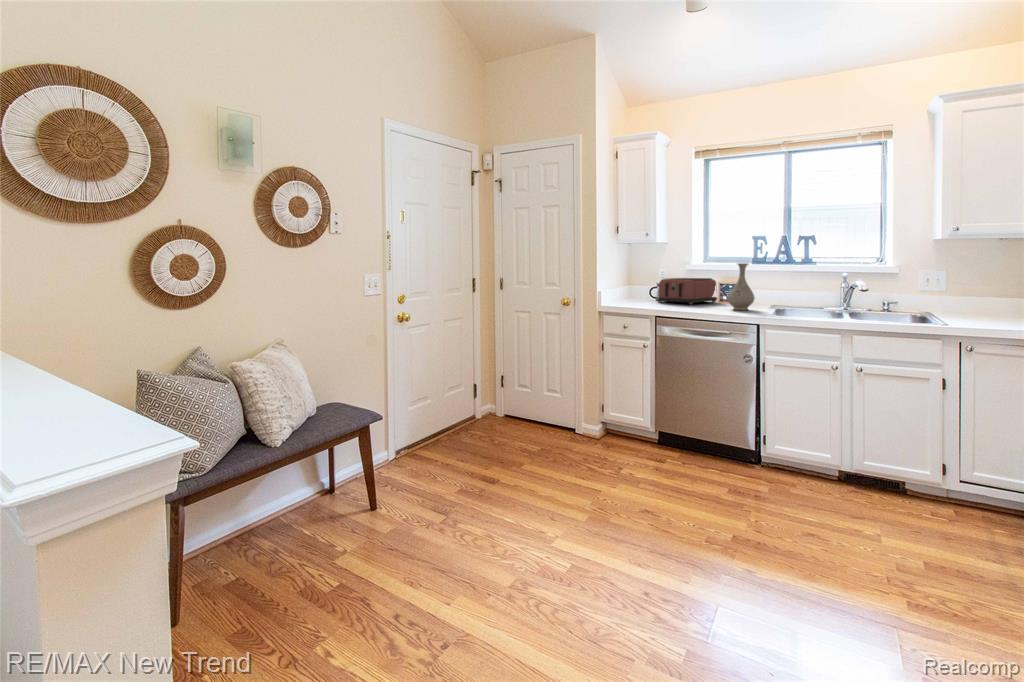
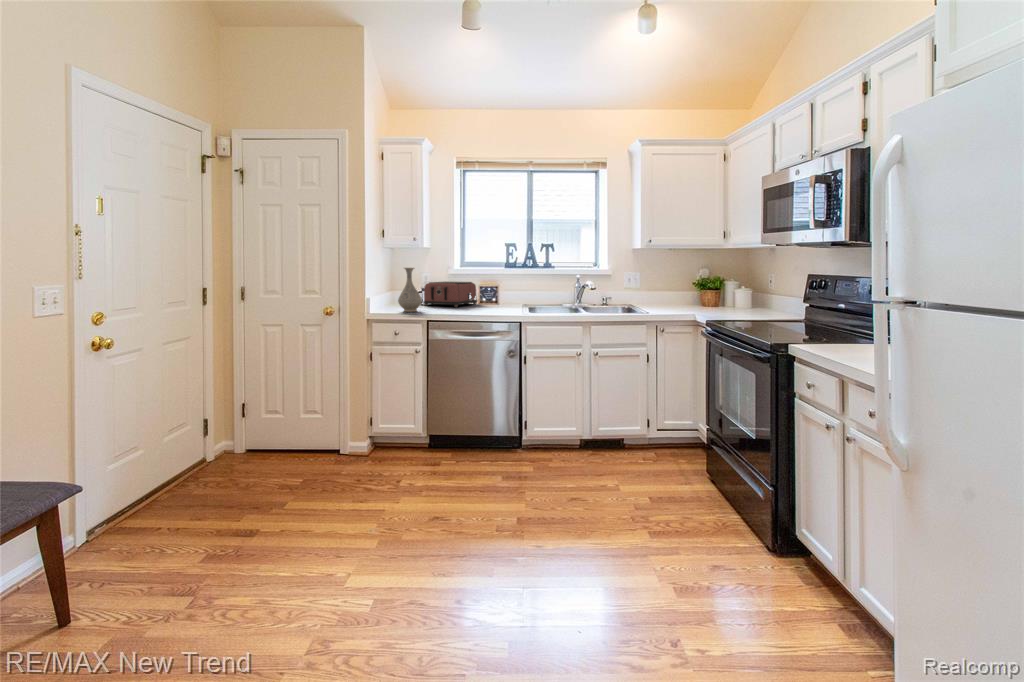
vase: present [728,263,755,310] -> present [398,268,422,312]

